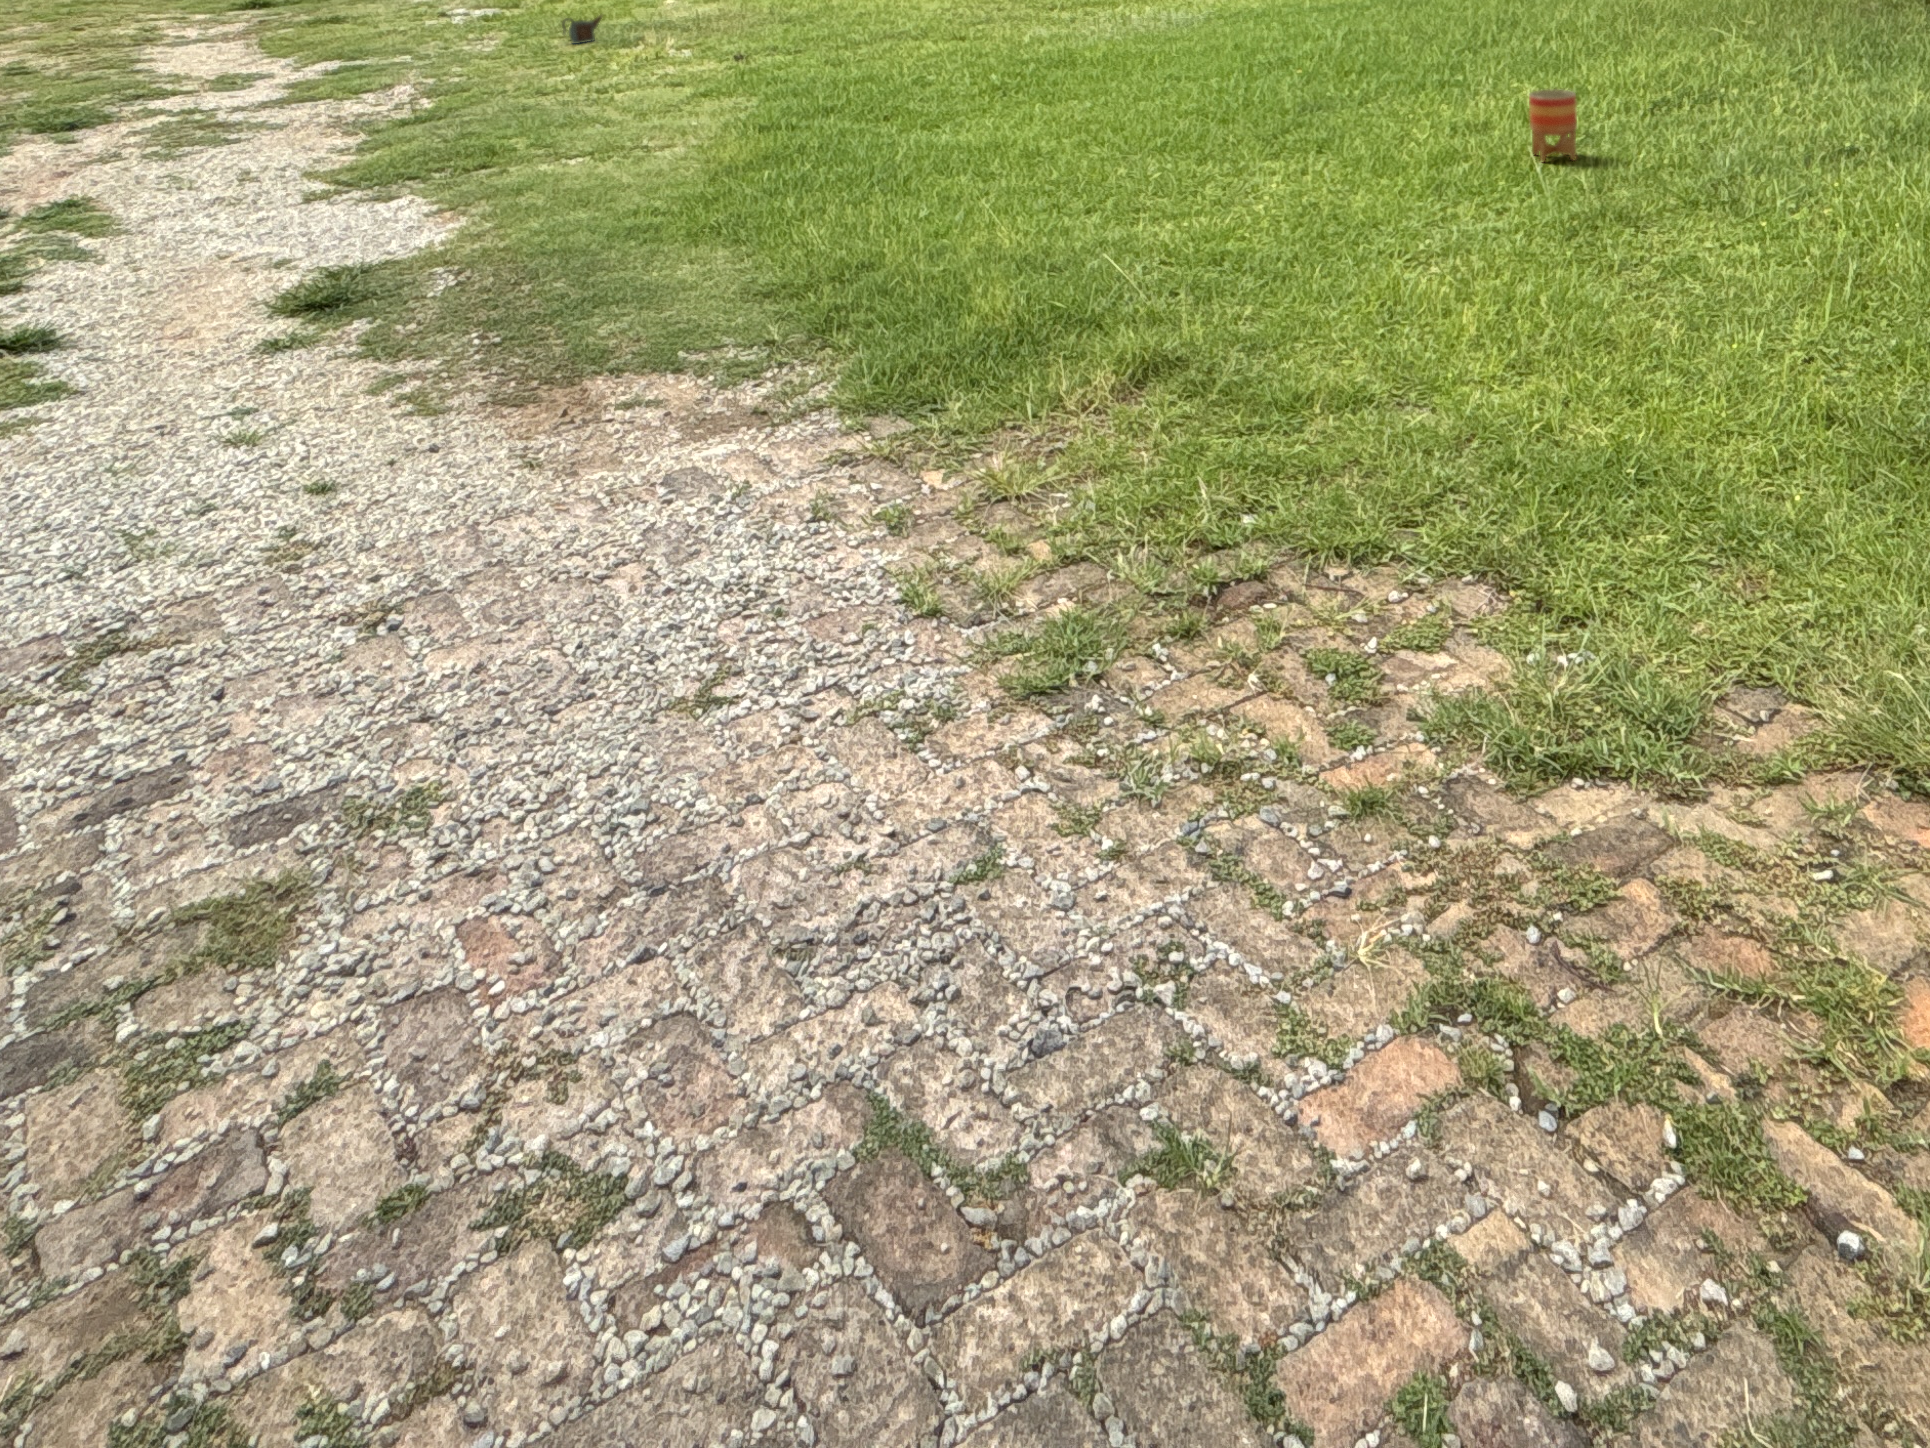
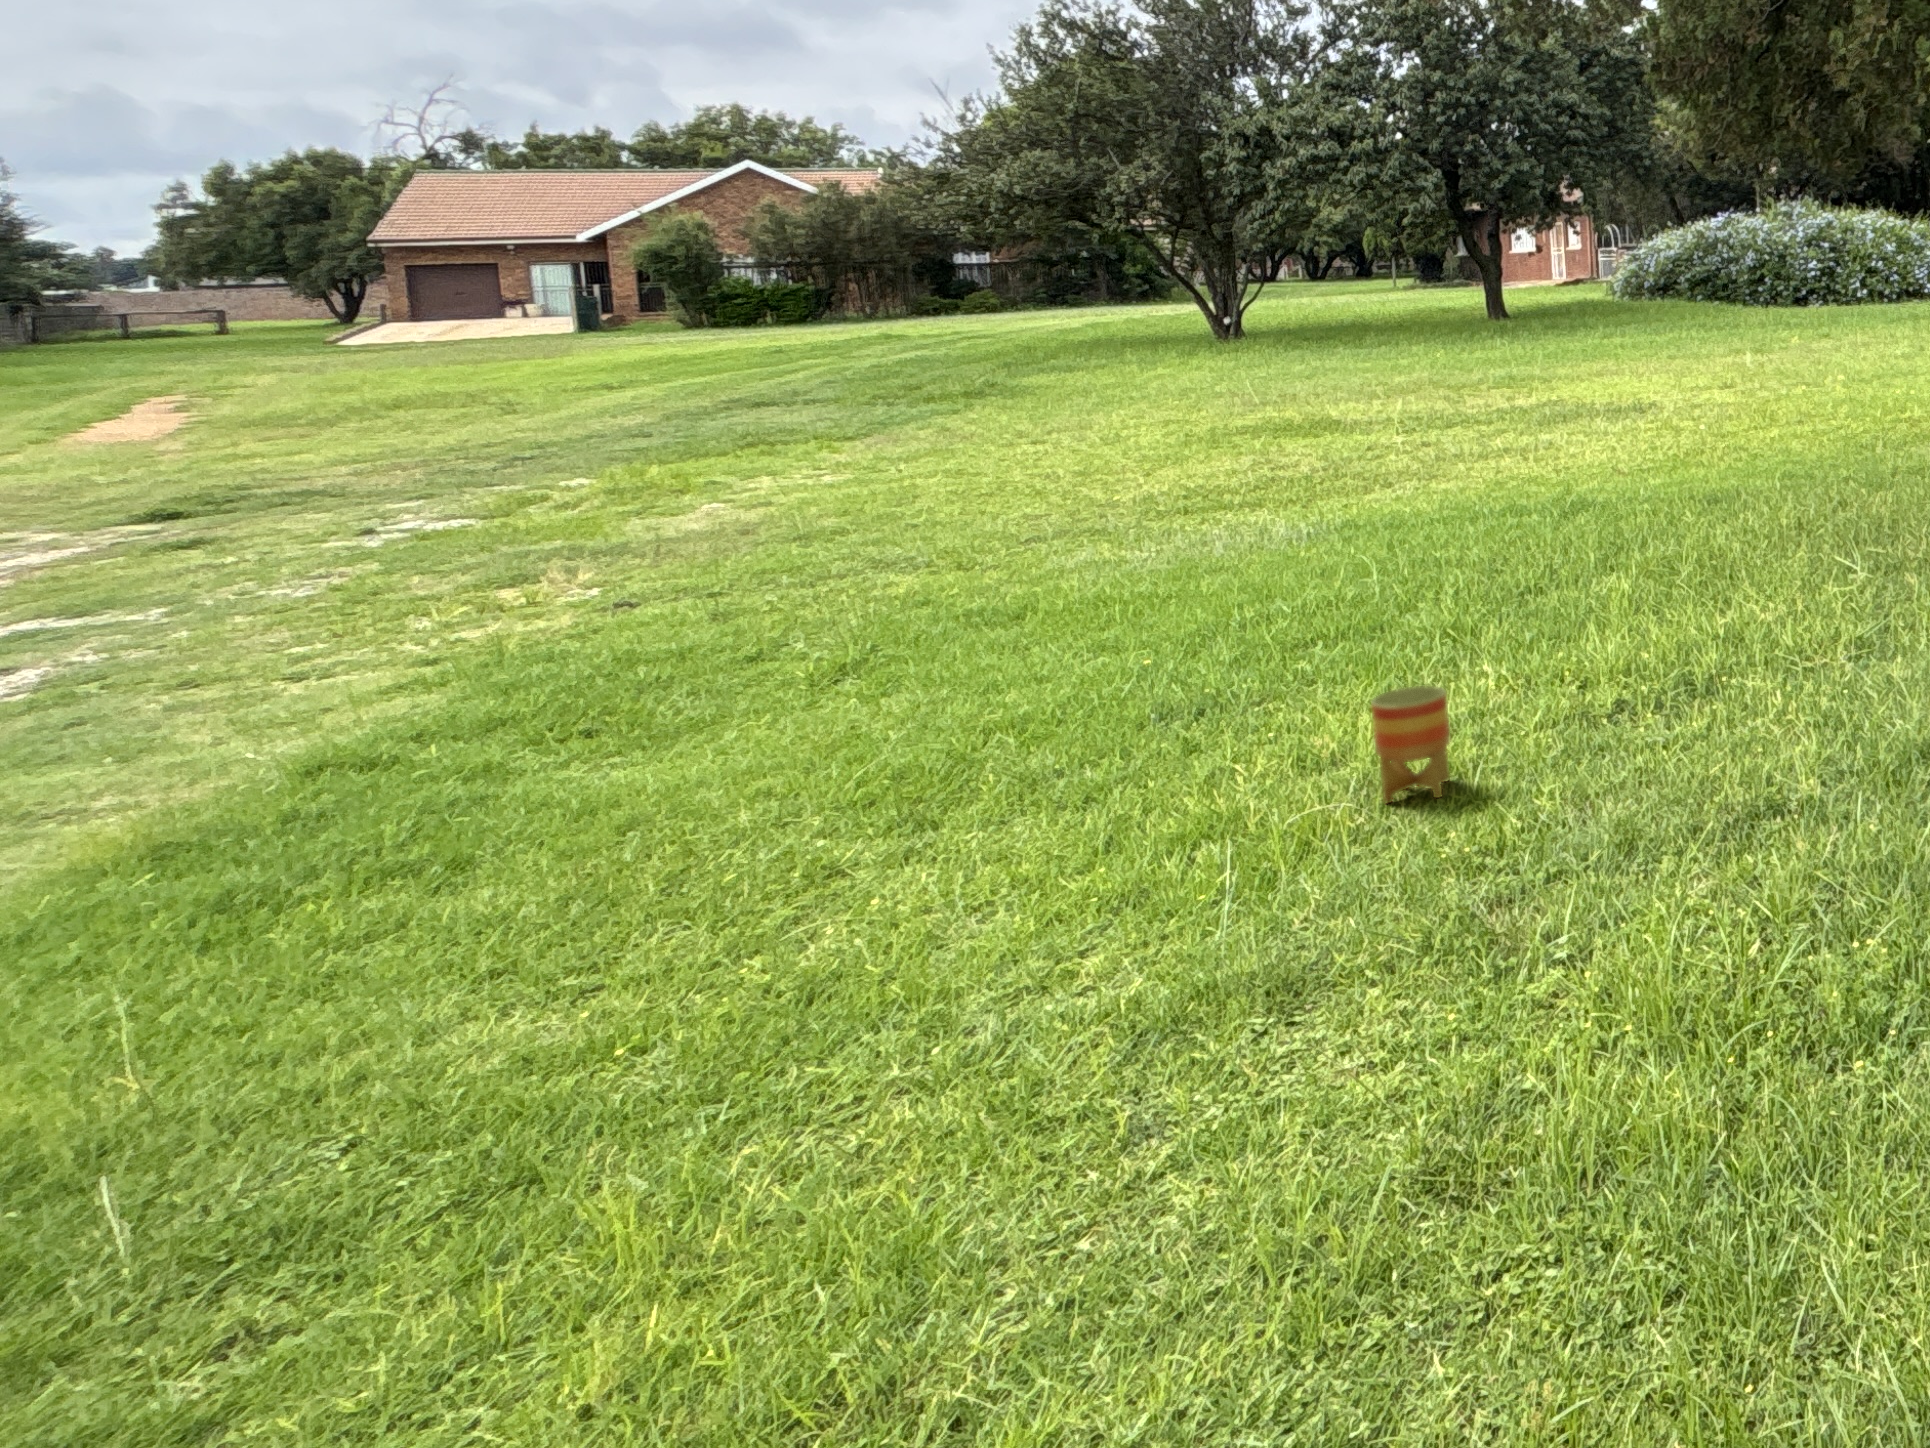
watering can: present [562,15,602,44] -> none [384,533,473,578]

